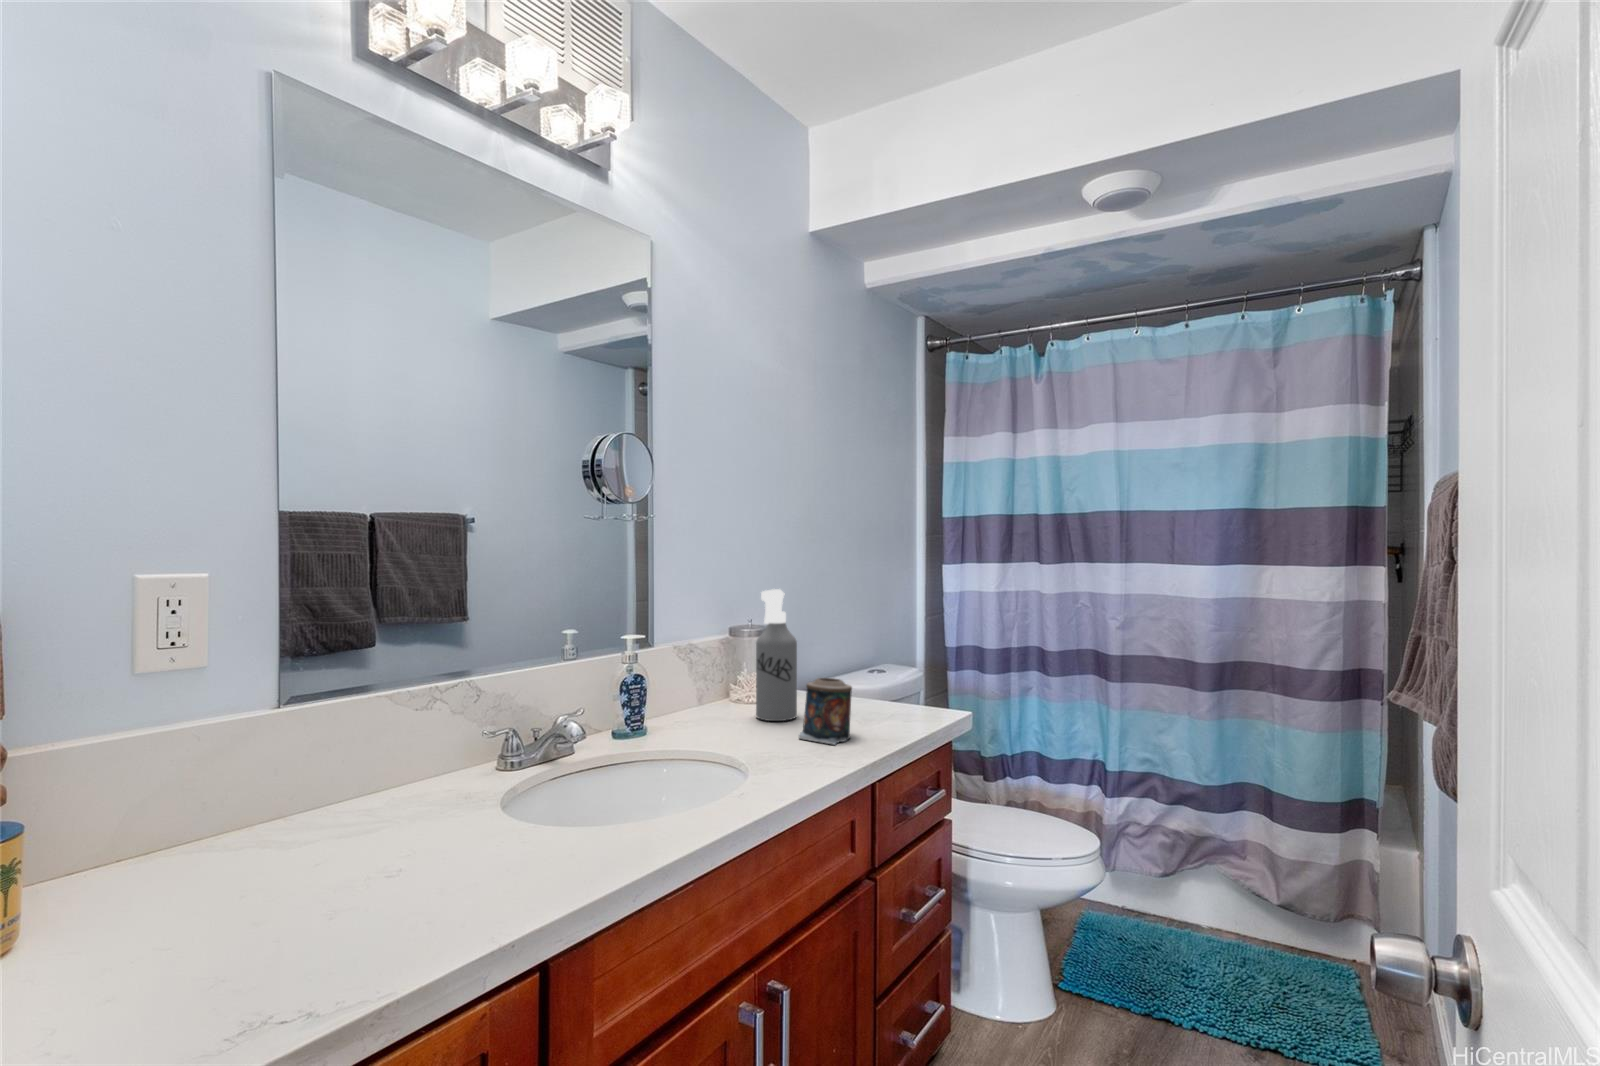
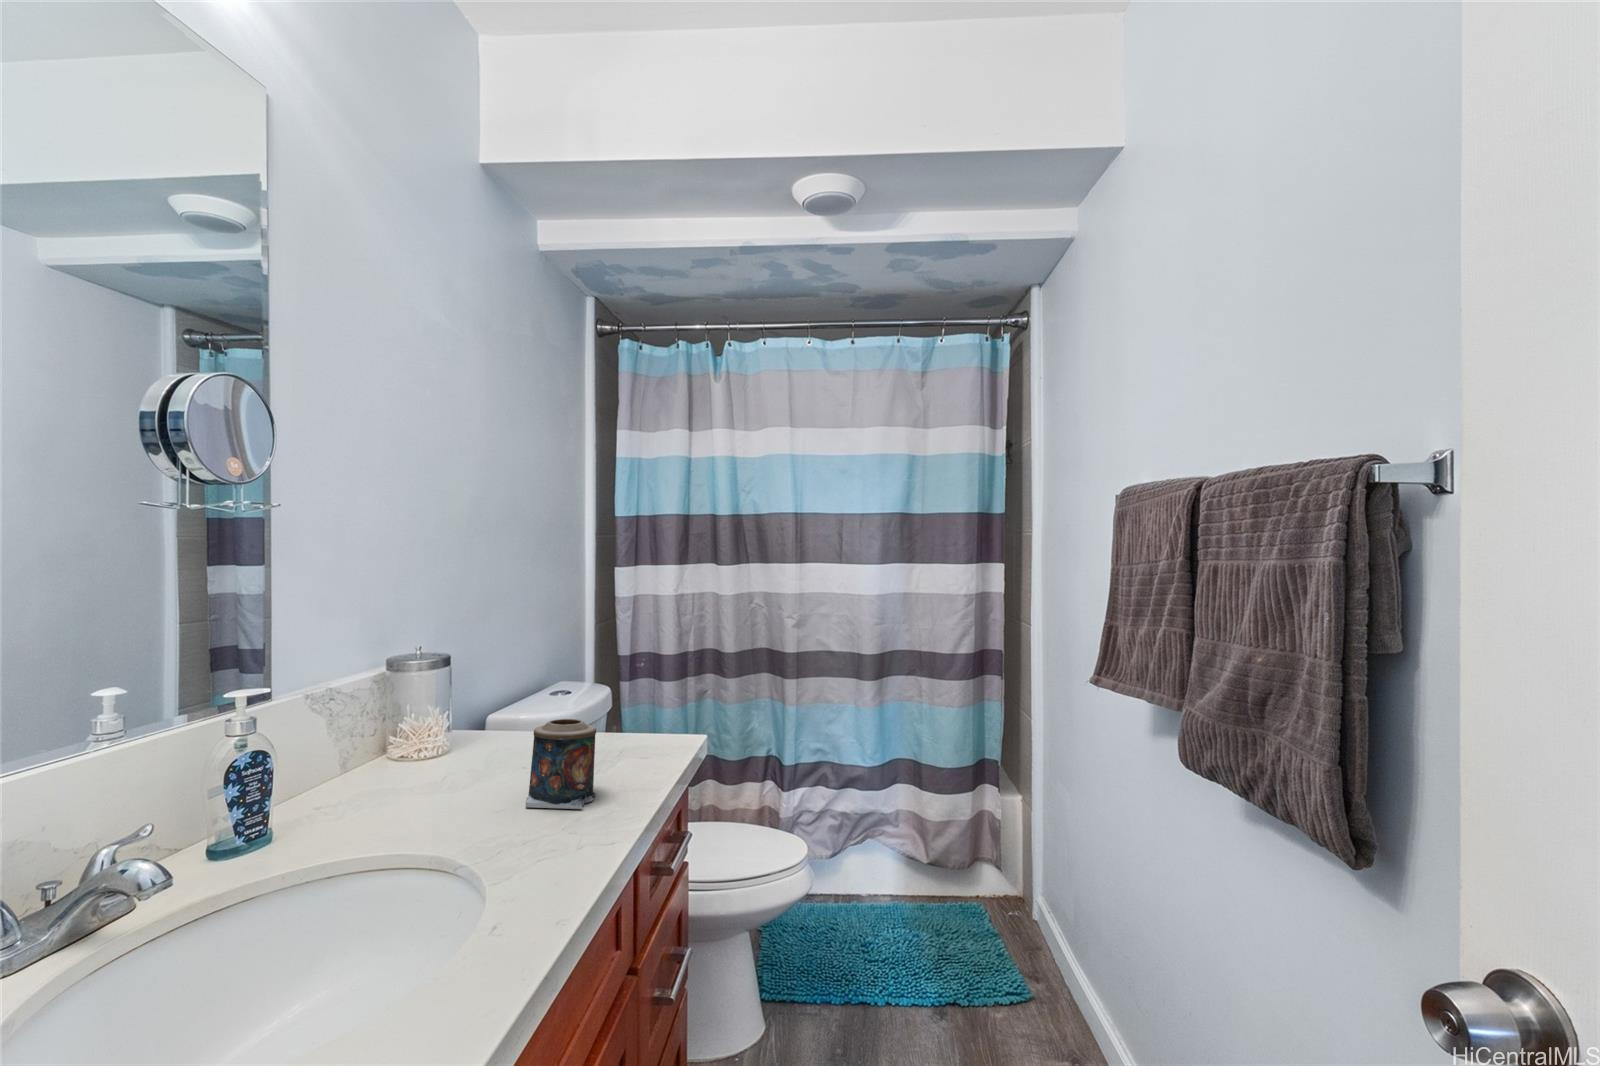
spray bottle: present [756,589,797,721] -> none [443,605,504,784]

